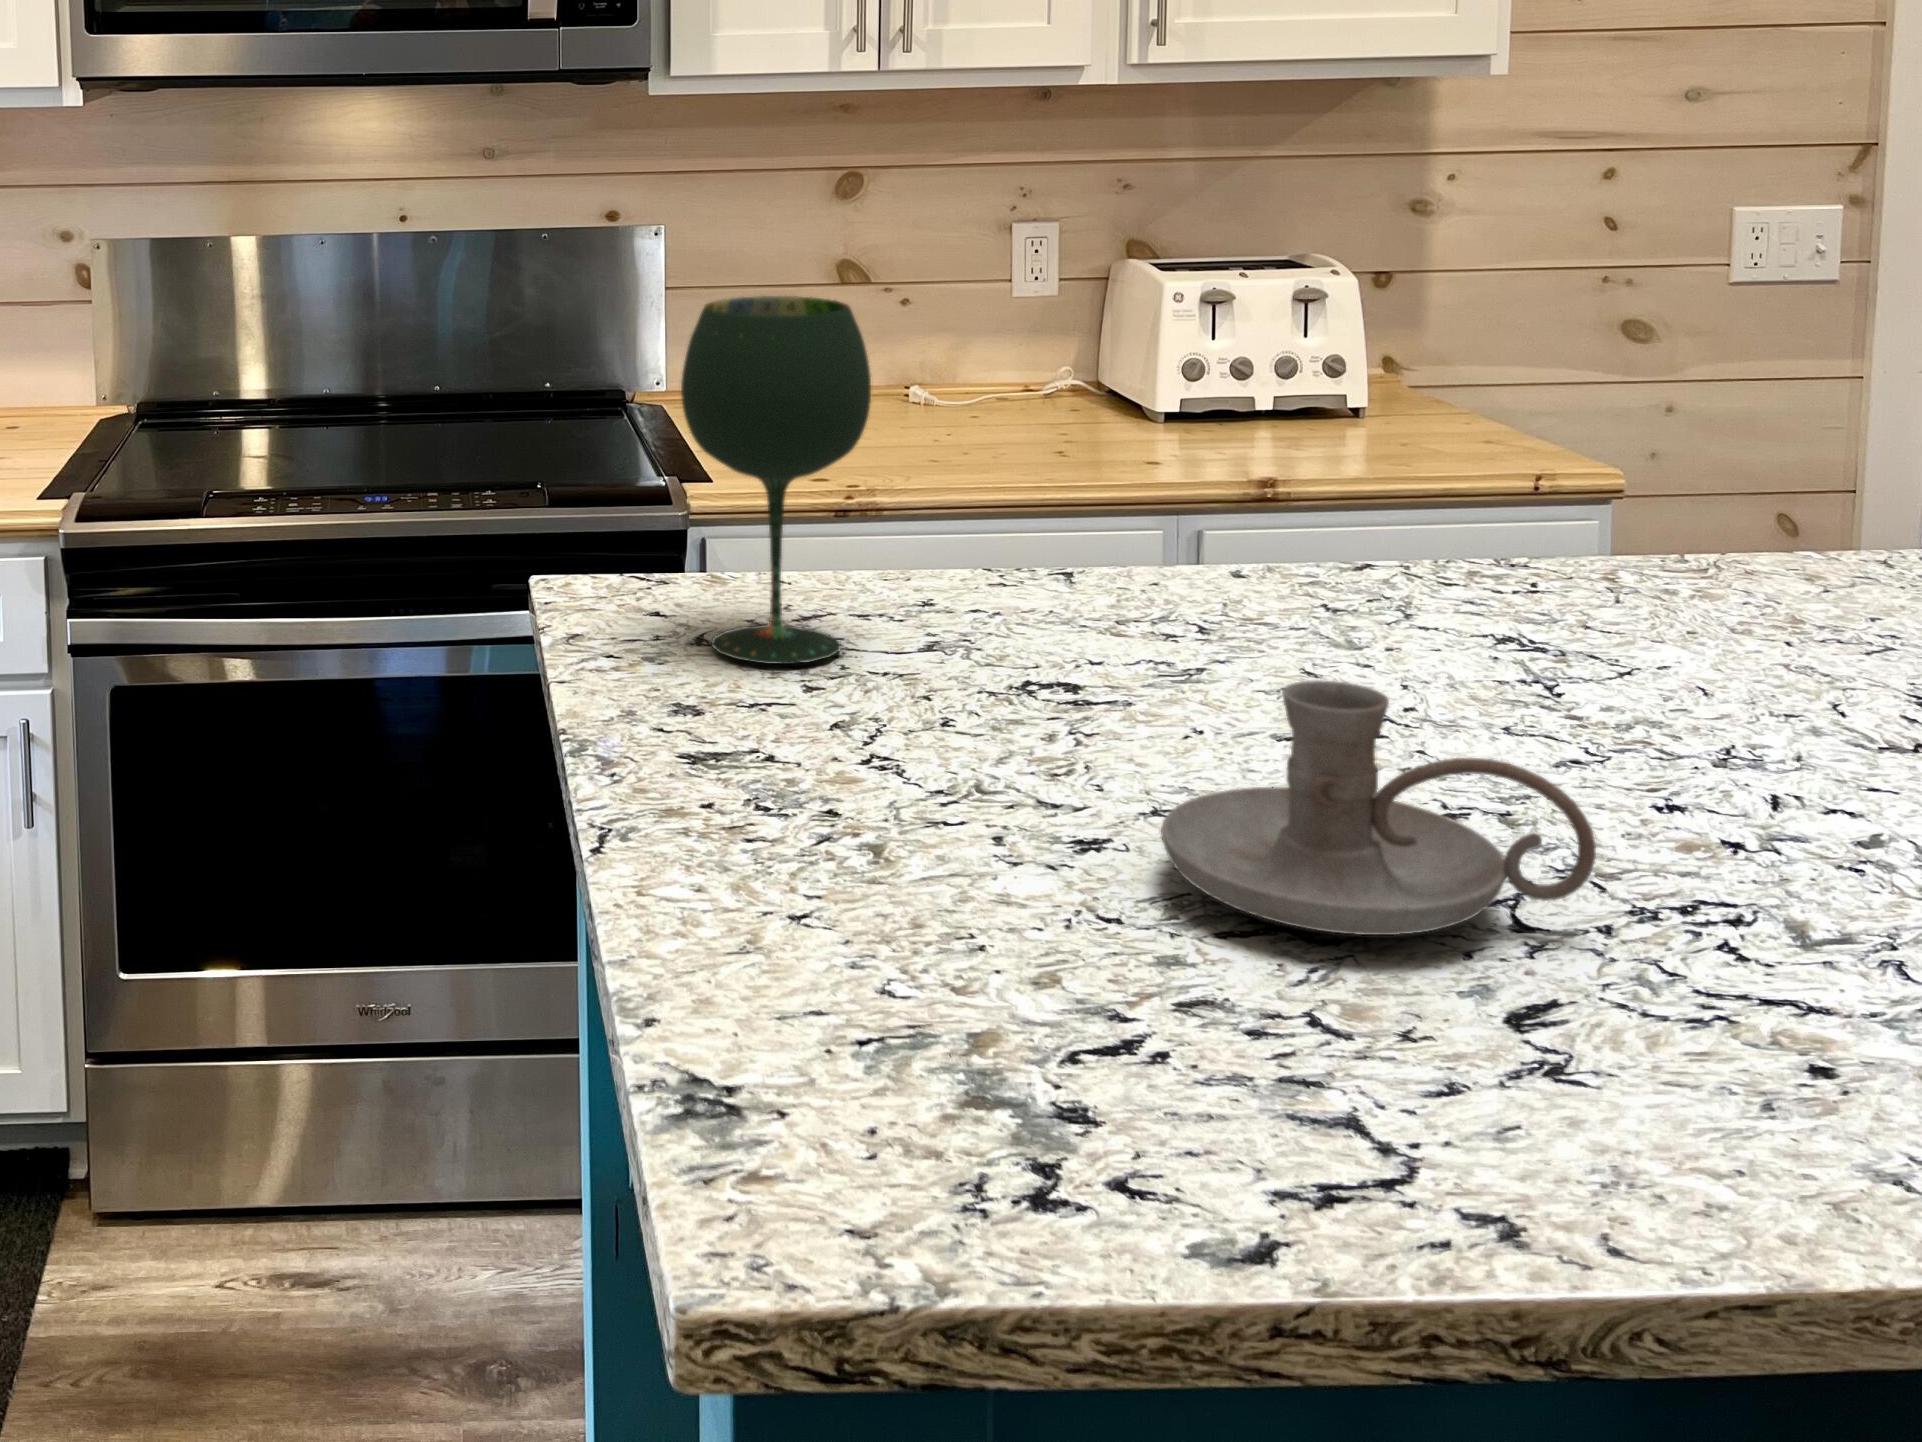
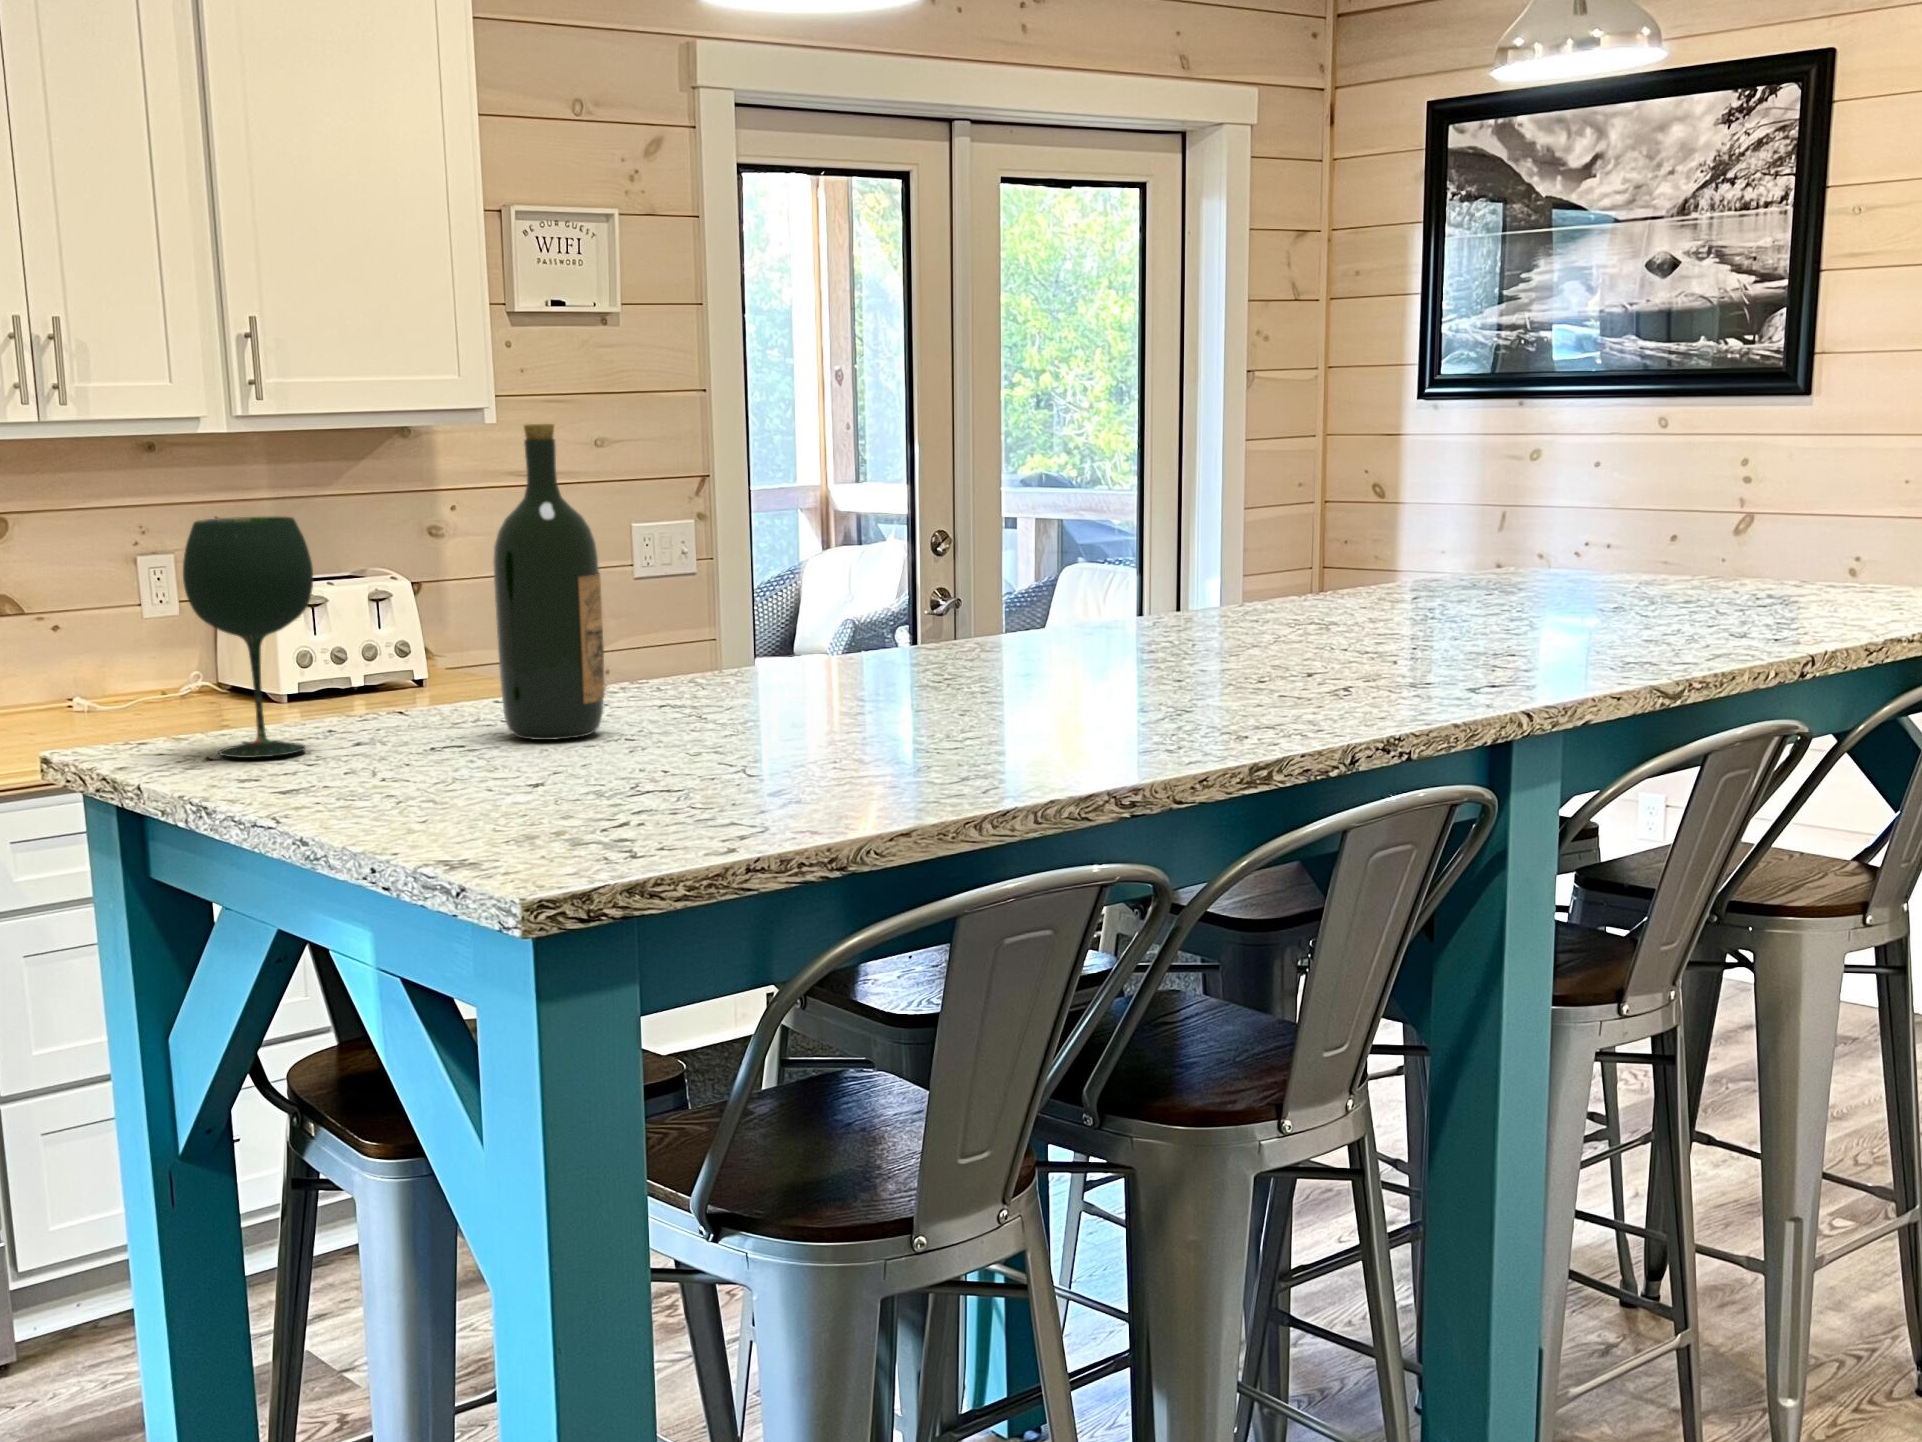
wine bottle: none [1158,184,1352,716] -> present [493,424,605,740]
candle holder: present [1161,680,1596,935] -> none [580,665,785,782]

